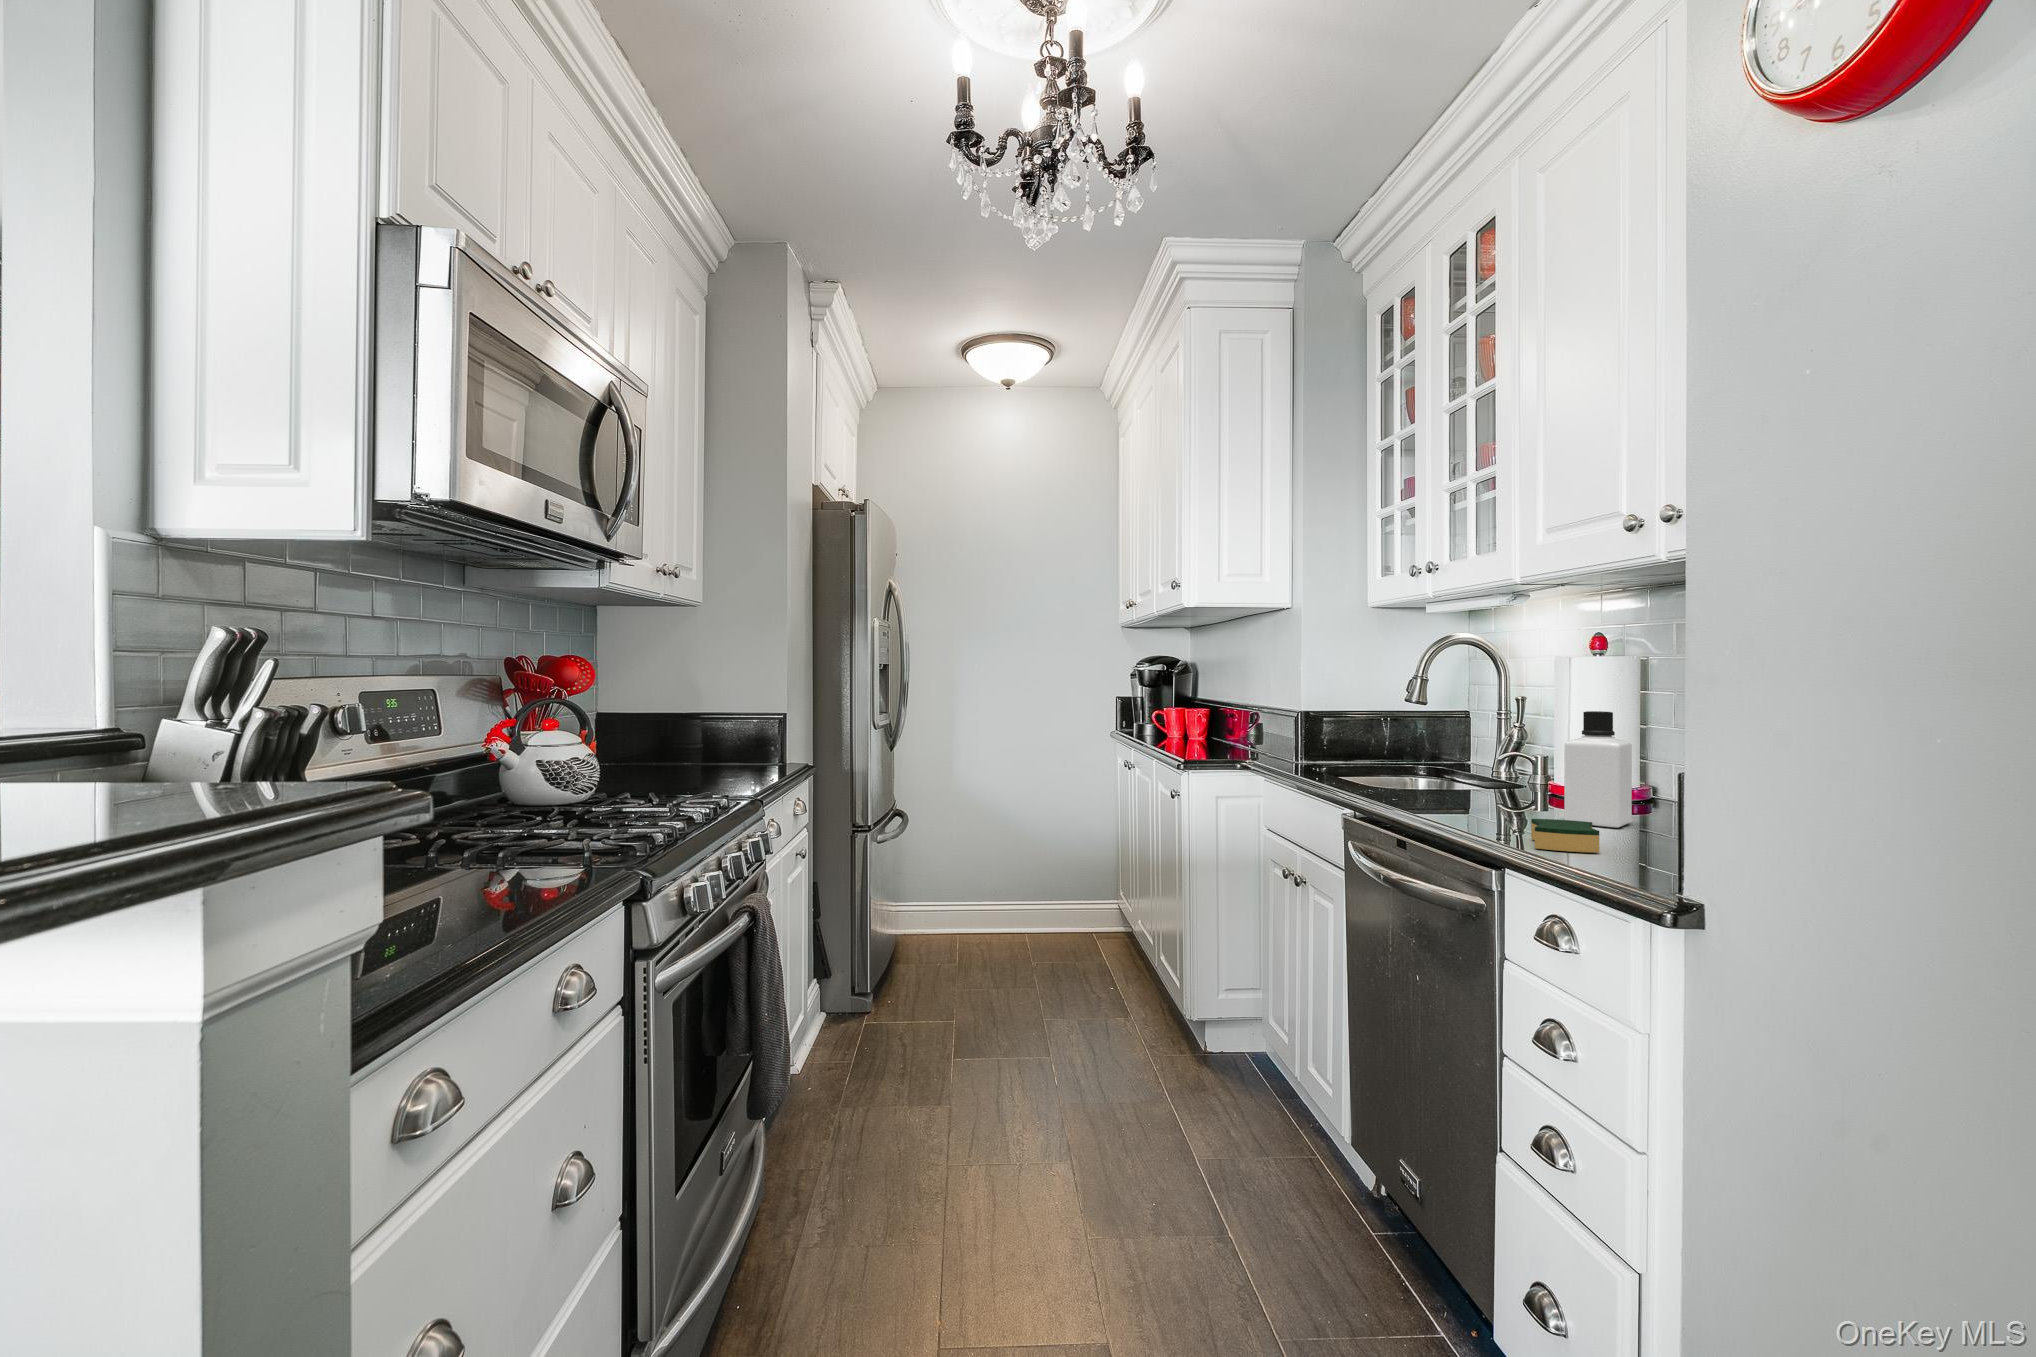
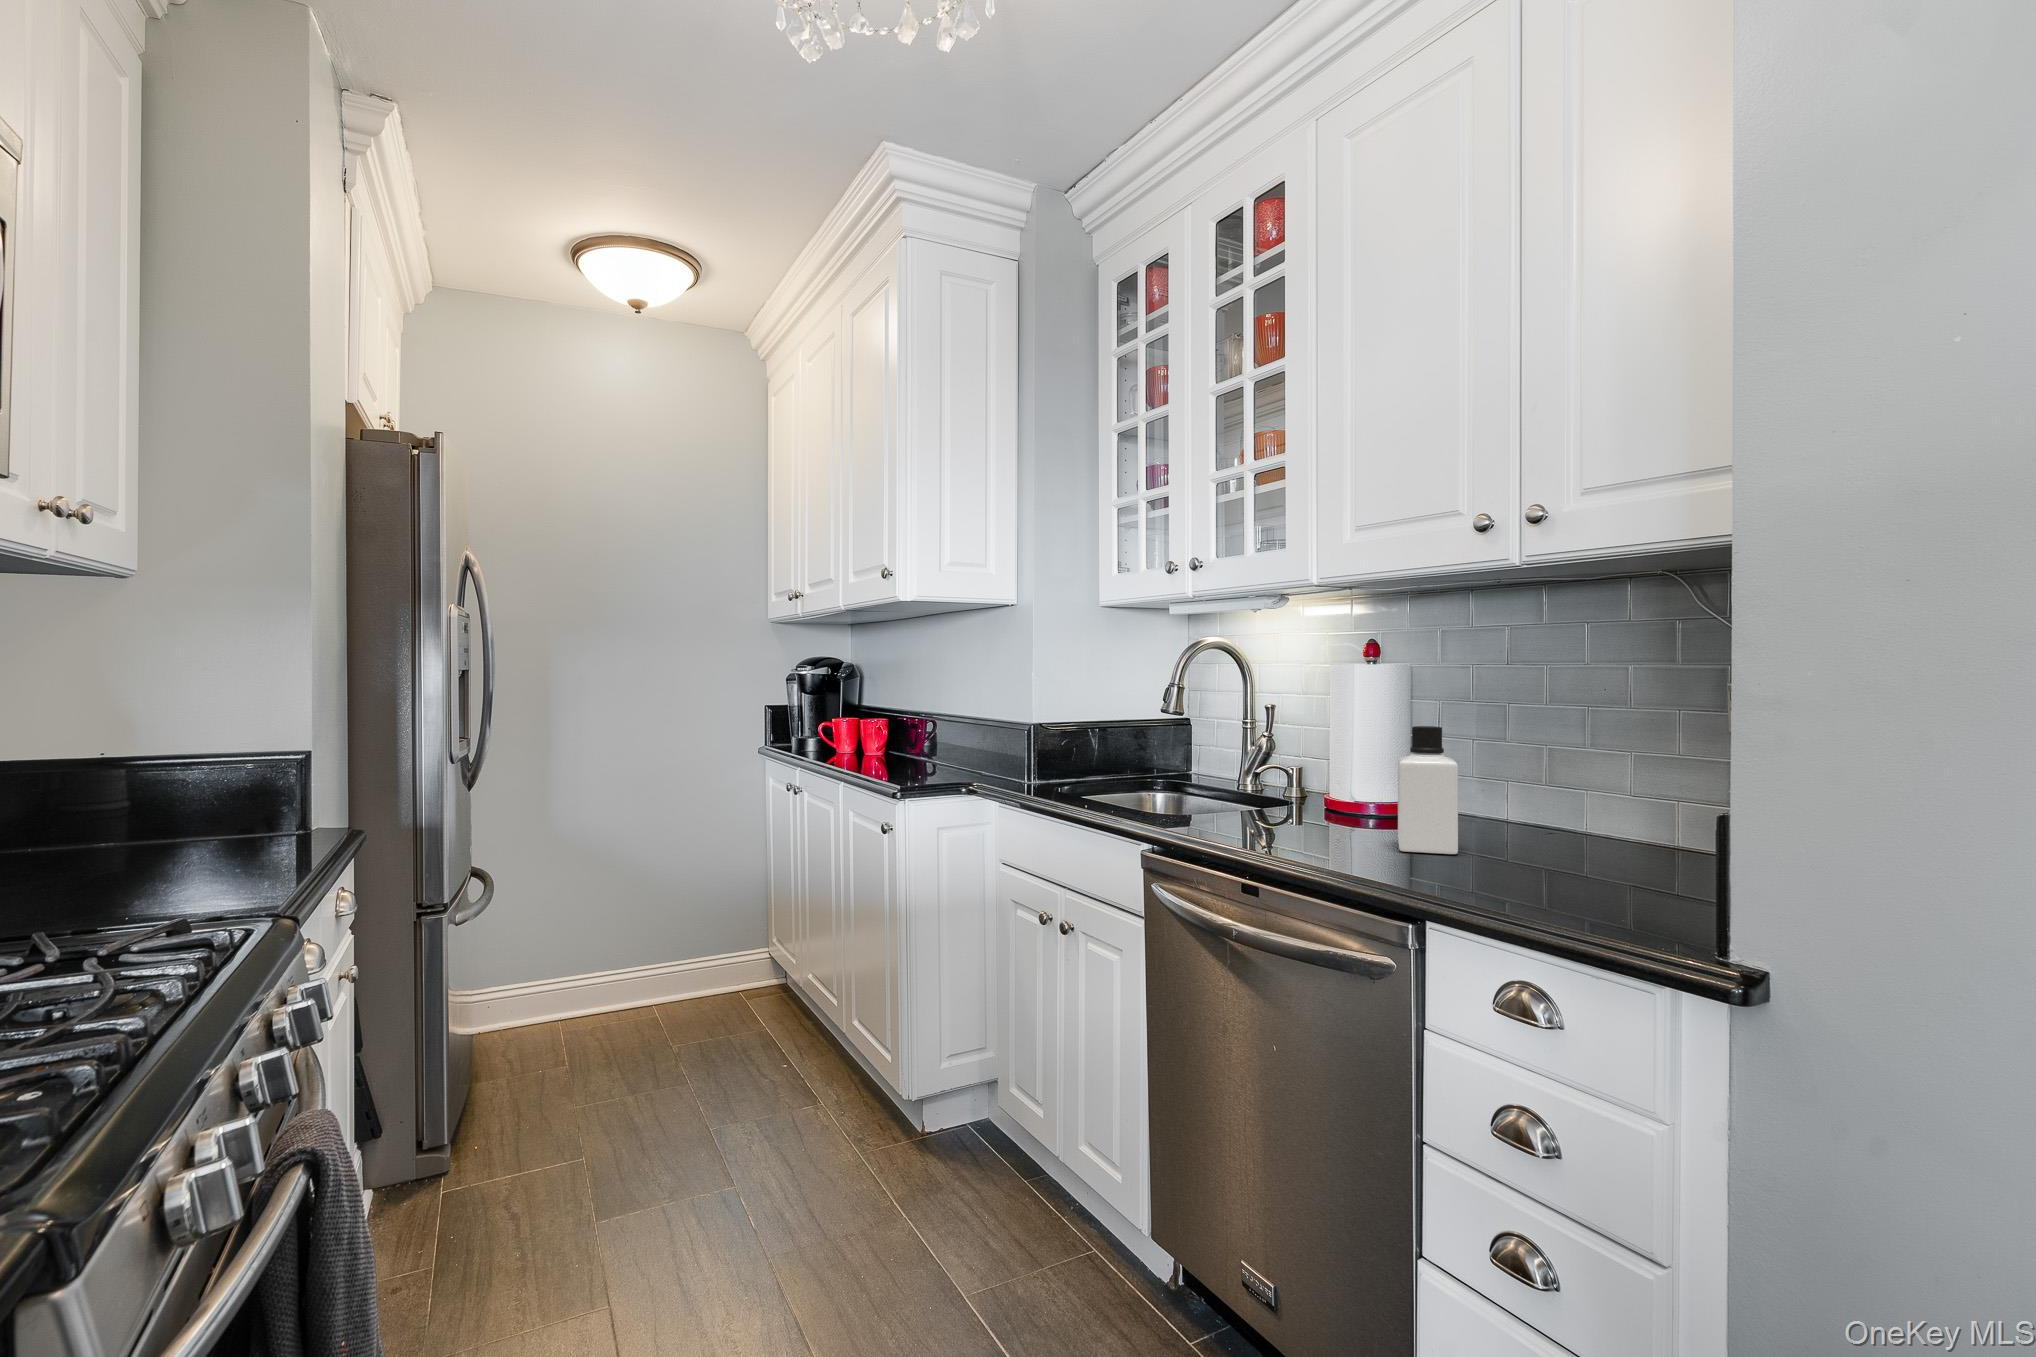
sponge: present [1531,819,1599,853] -> none [1414,856,1508,897]

